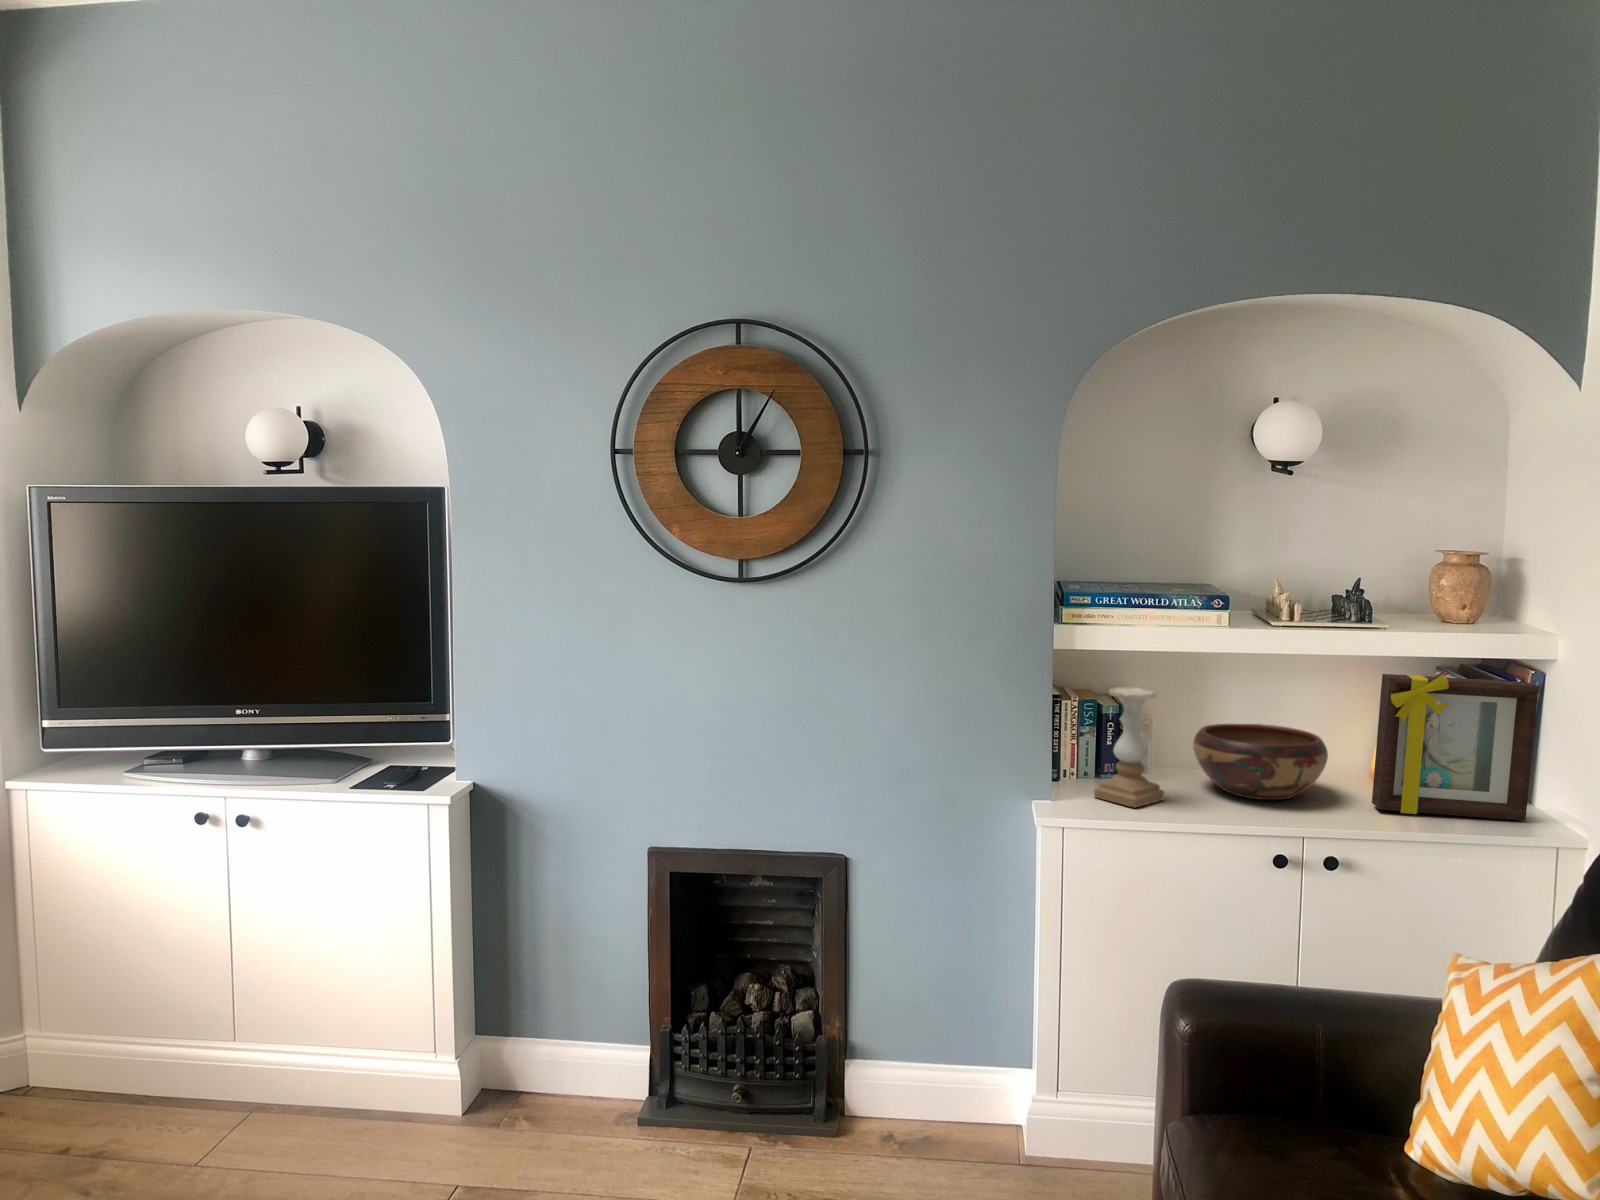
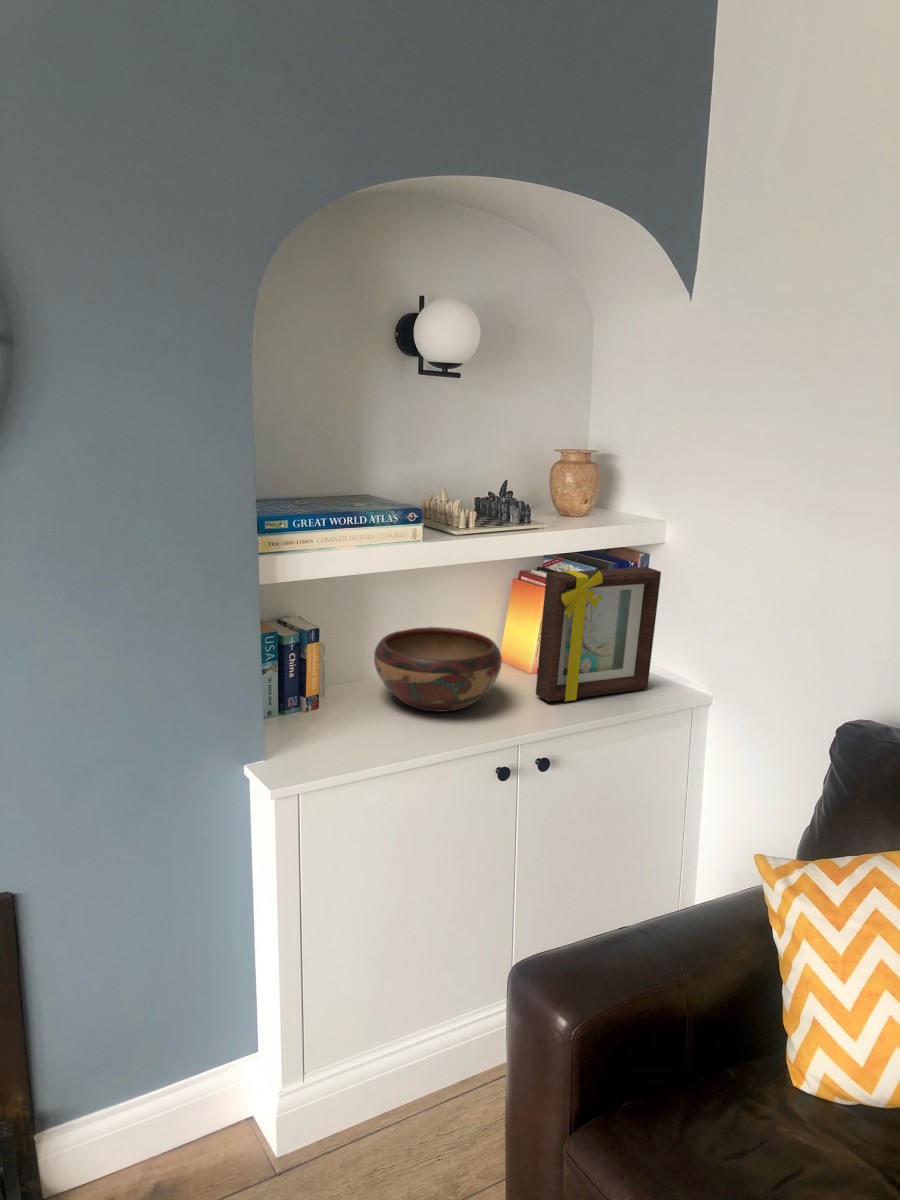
candle holder: present [1094,687,1164,807] -> none [301,616,369,752]

